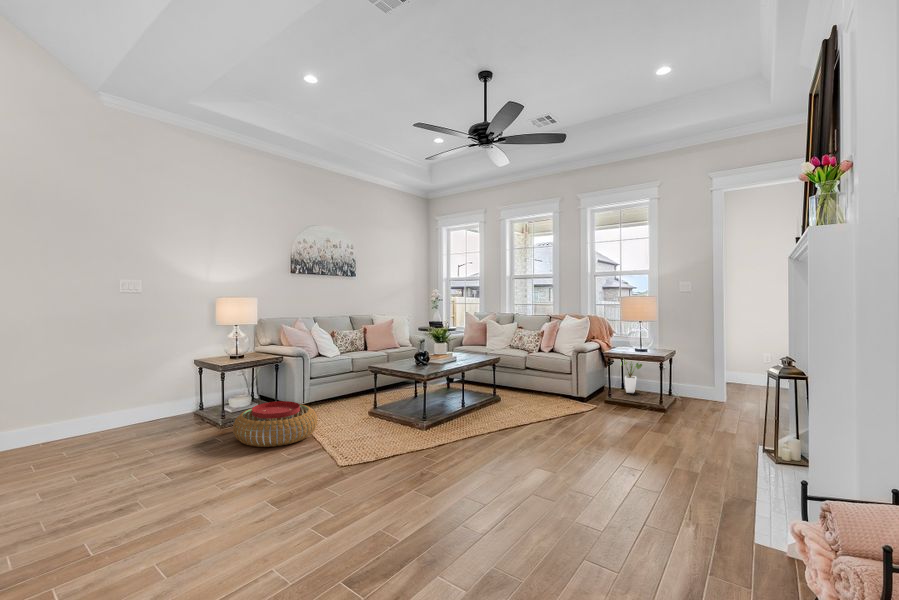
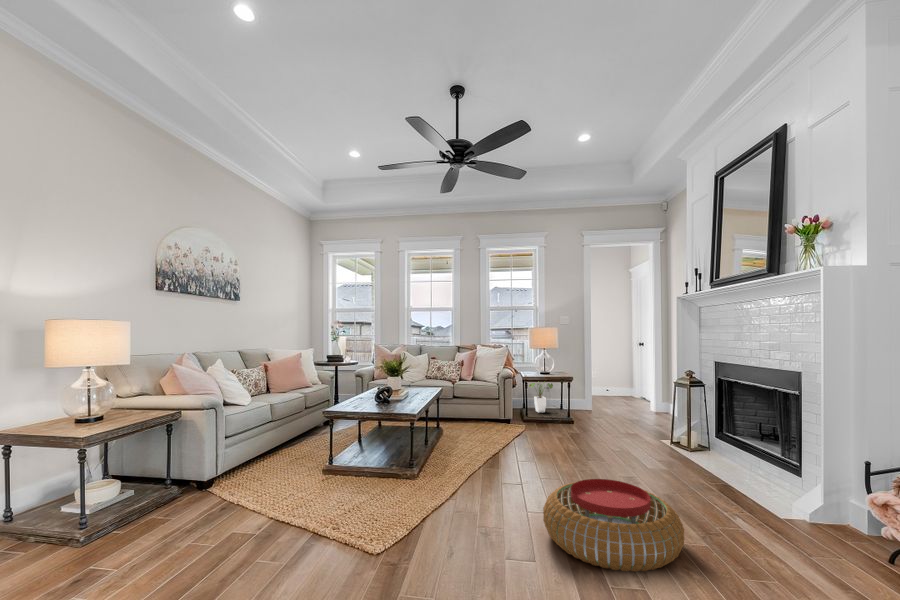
pouf: present [233,401,317,447] -> present [543,479,684,572]

